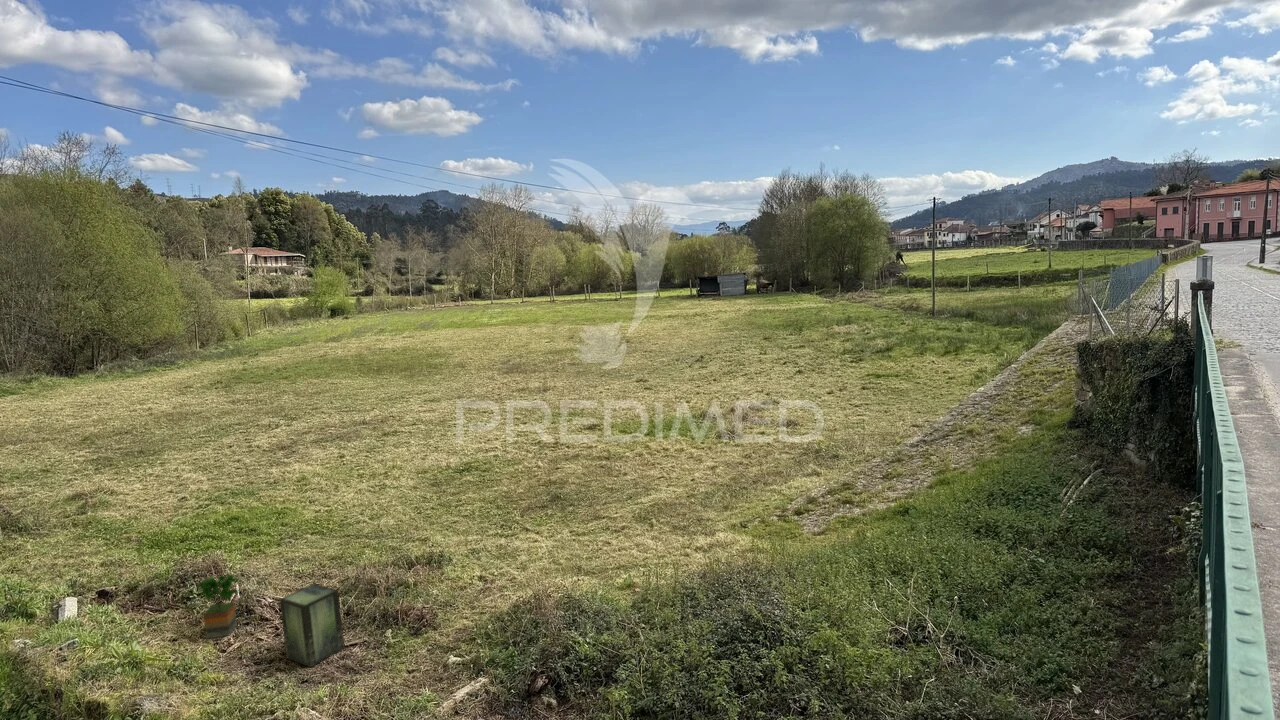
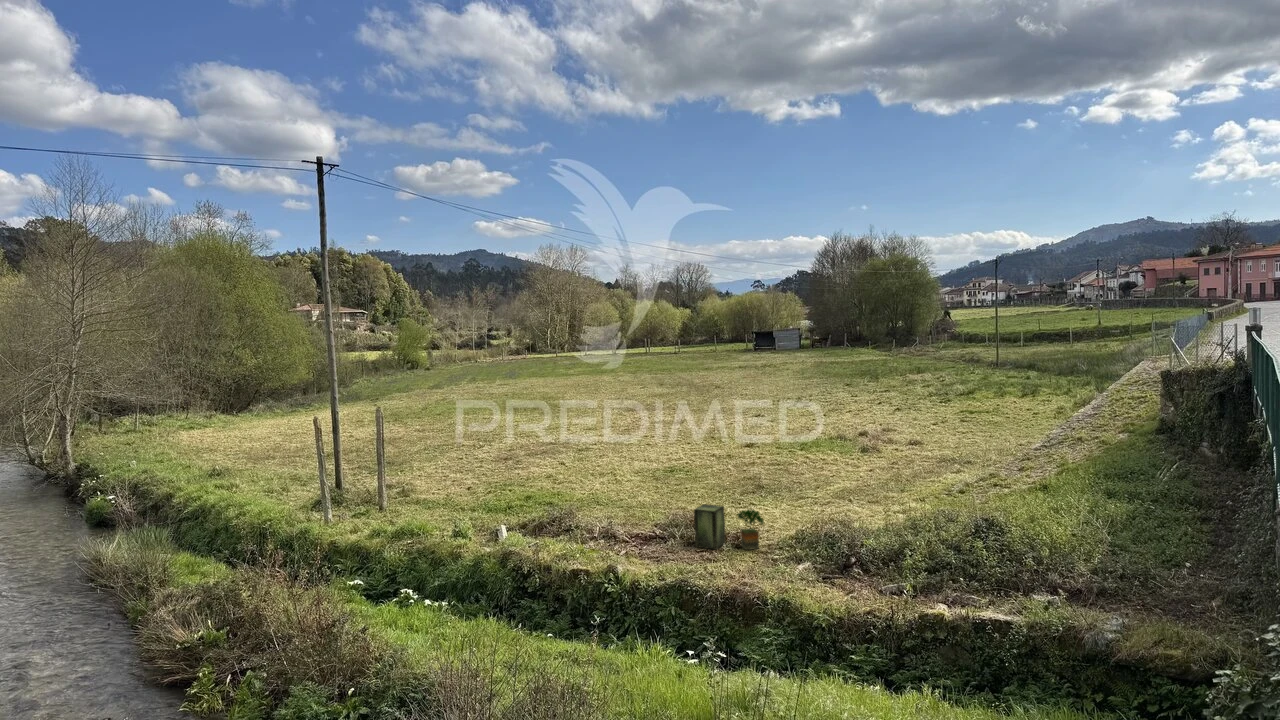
potted tree: present [198,575,239,638] -> present [737,509,764,550]

